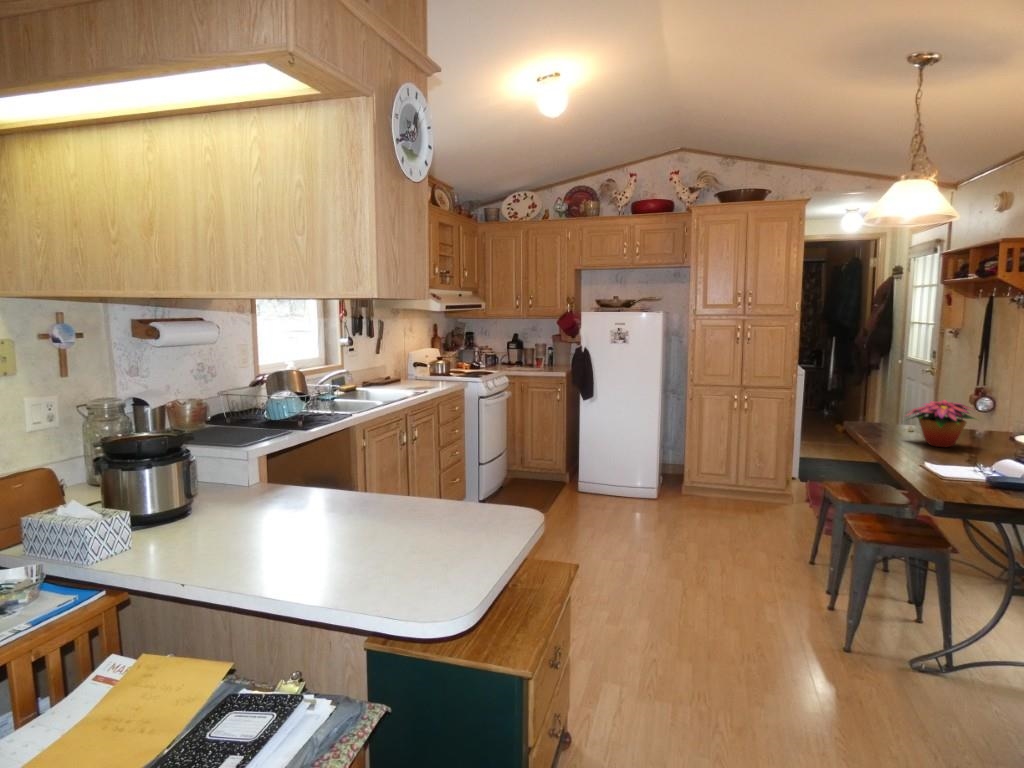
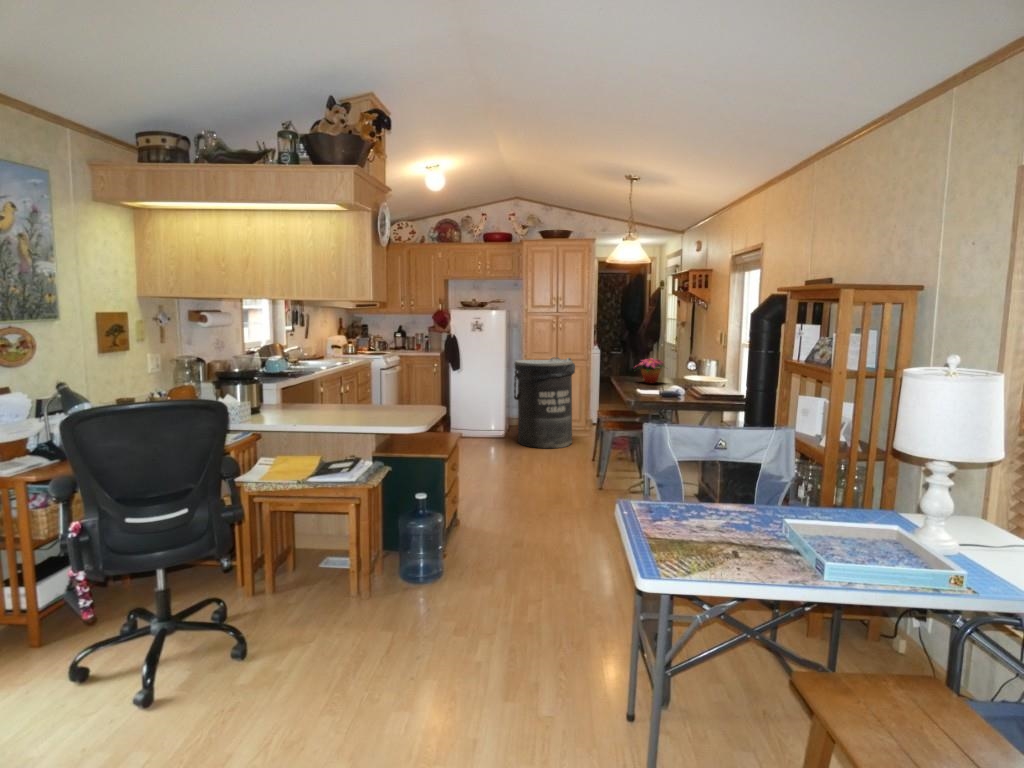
trash can: none [673,384,773,527] -> present [514,357,575,448]

